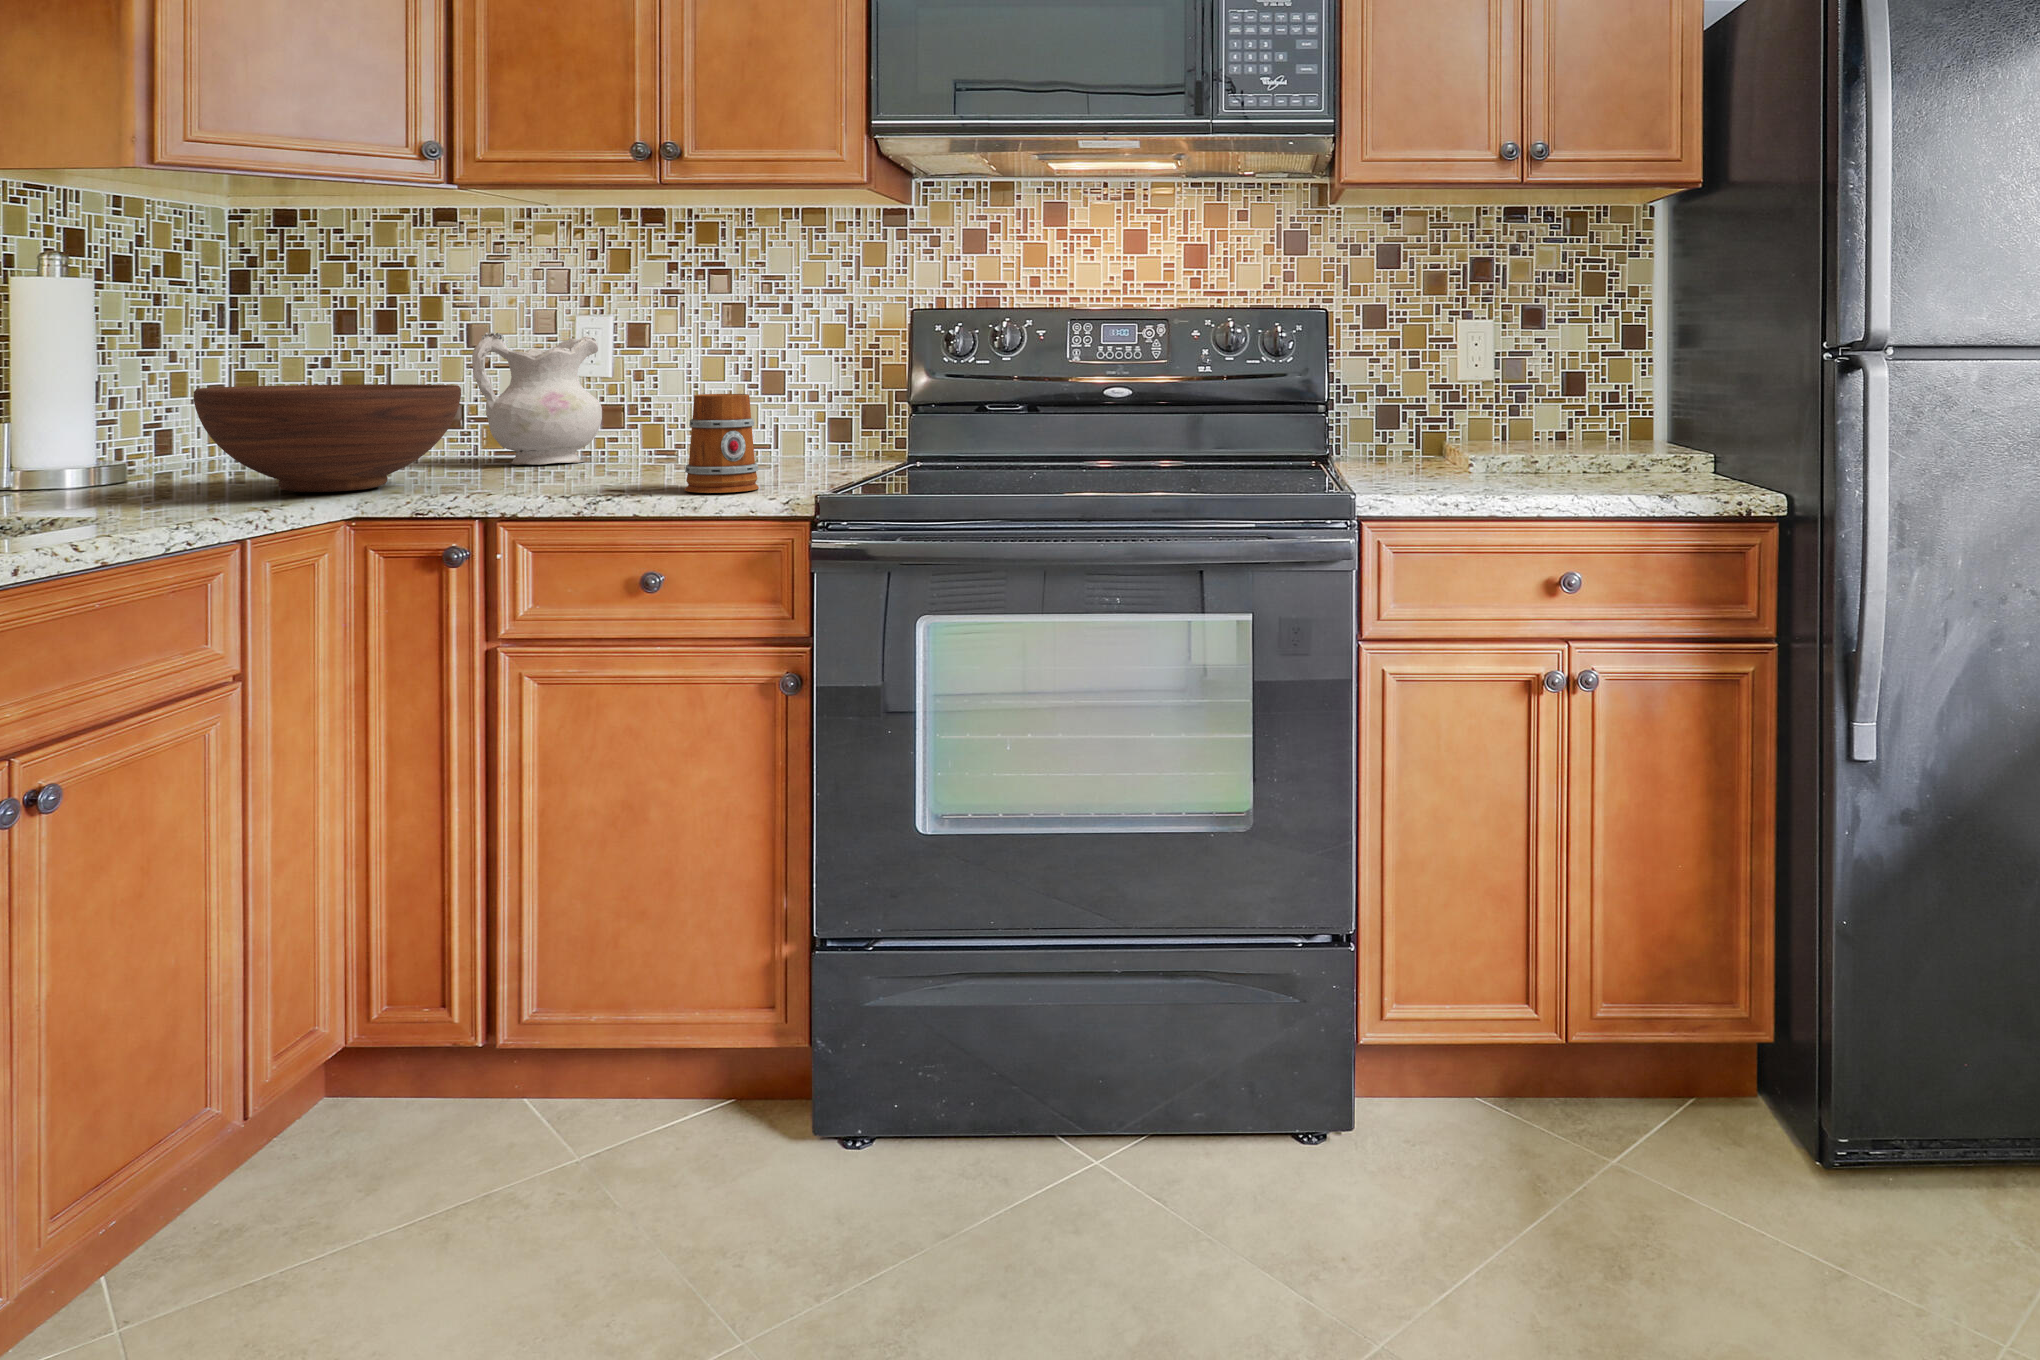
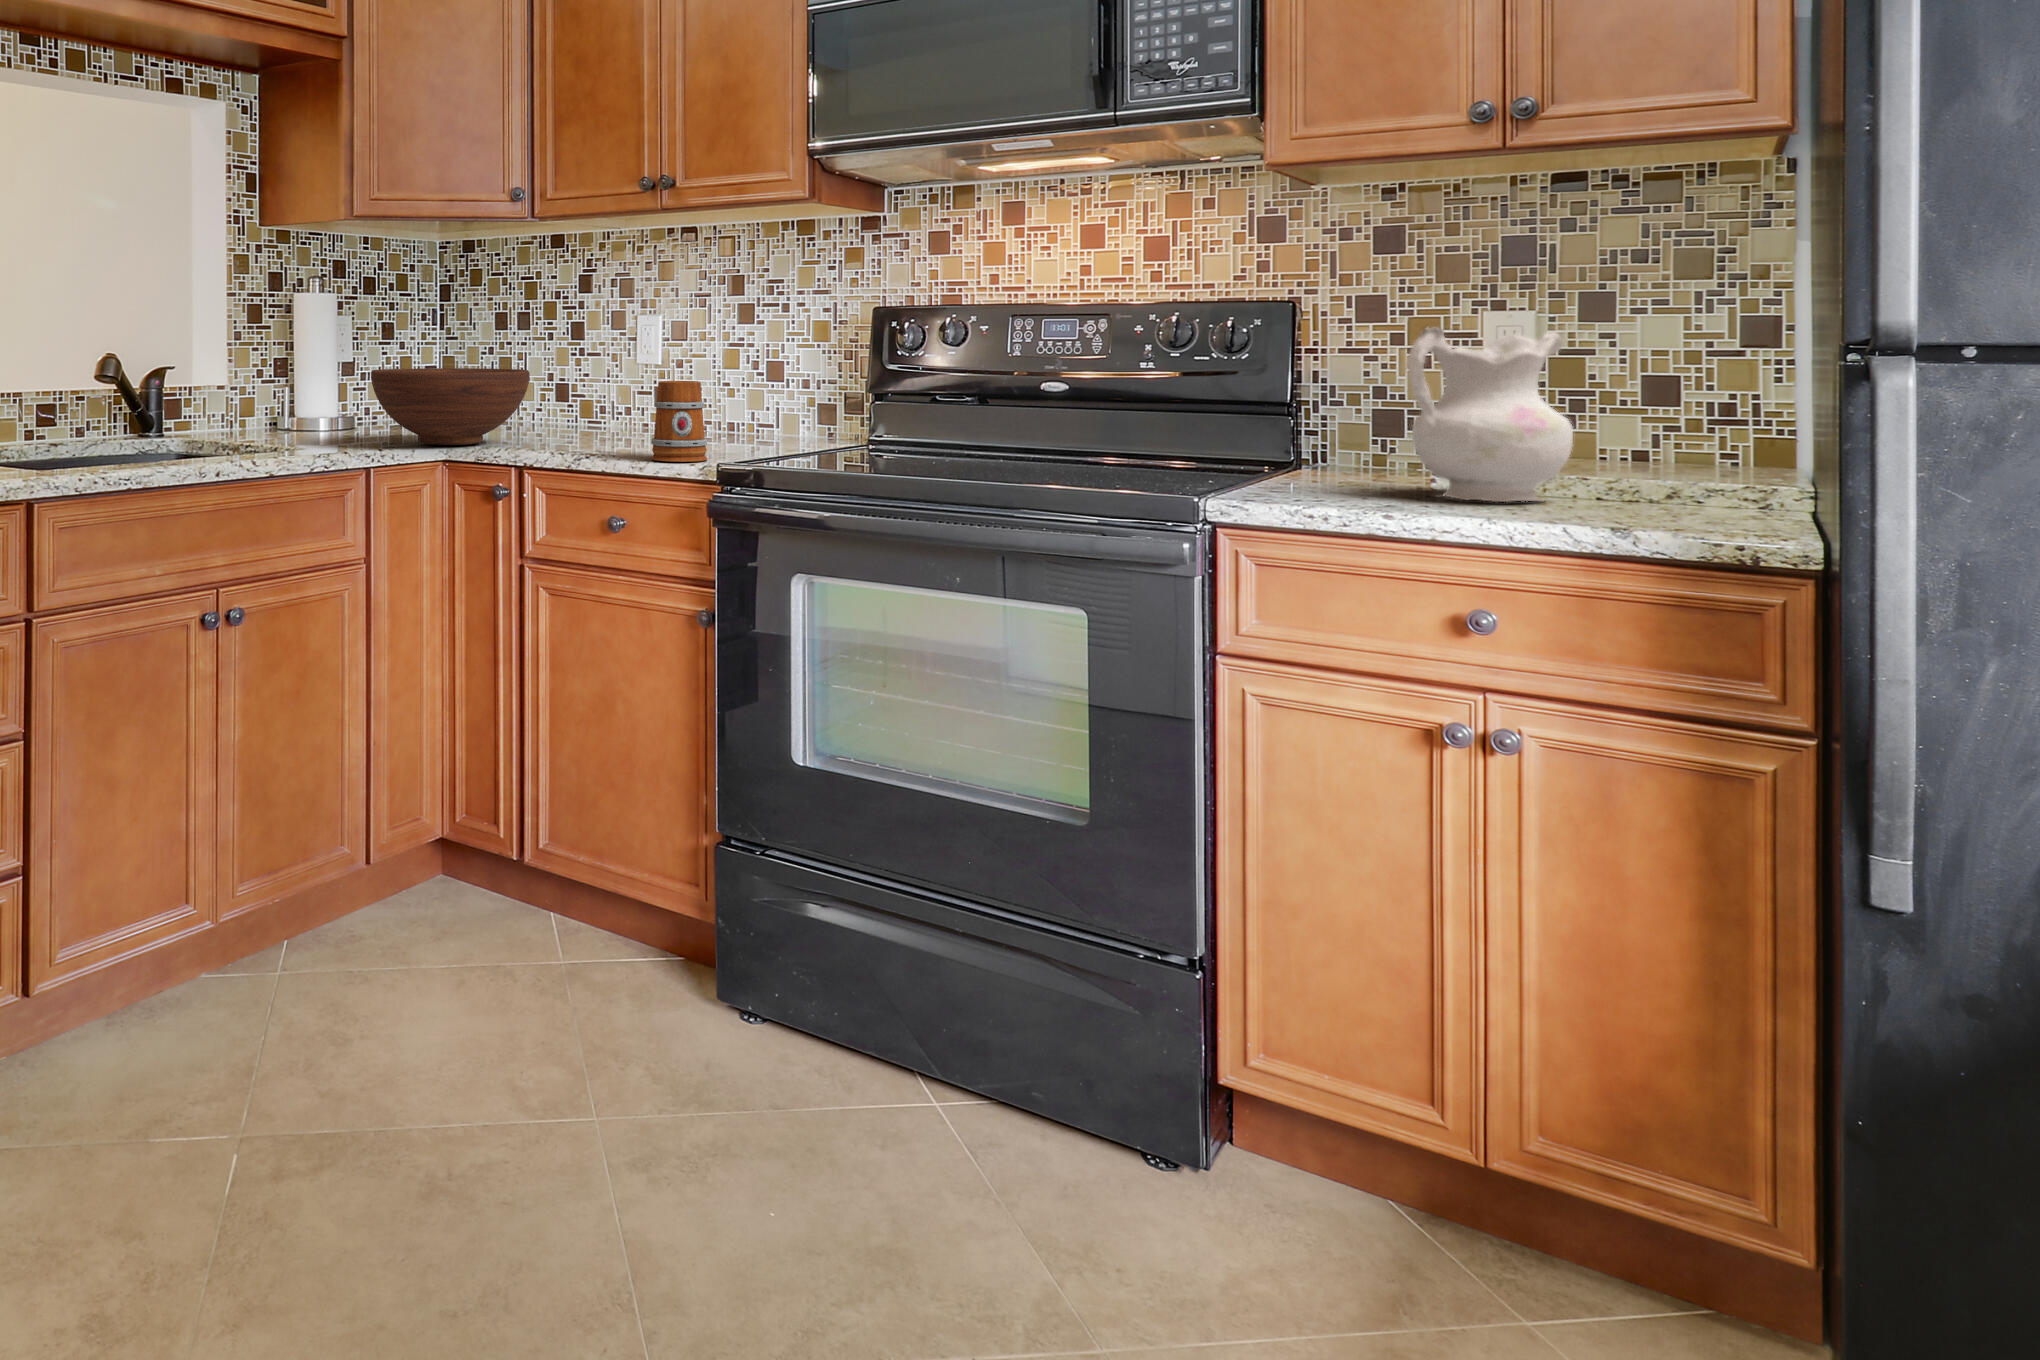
ceramic pitcher: present [472,332,602,465] -> present [1408,328,1573,502]

